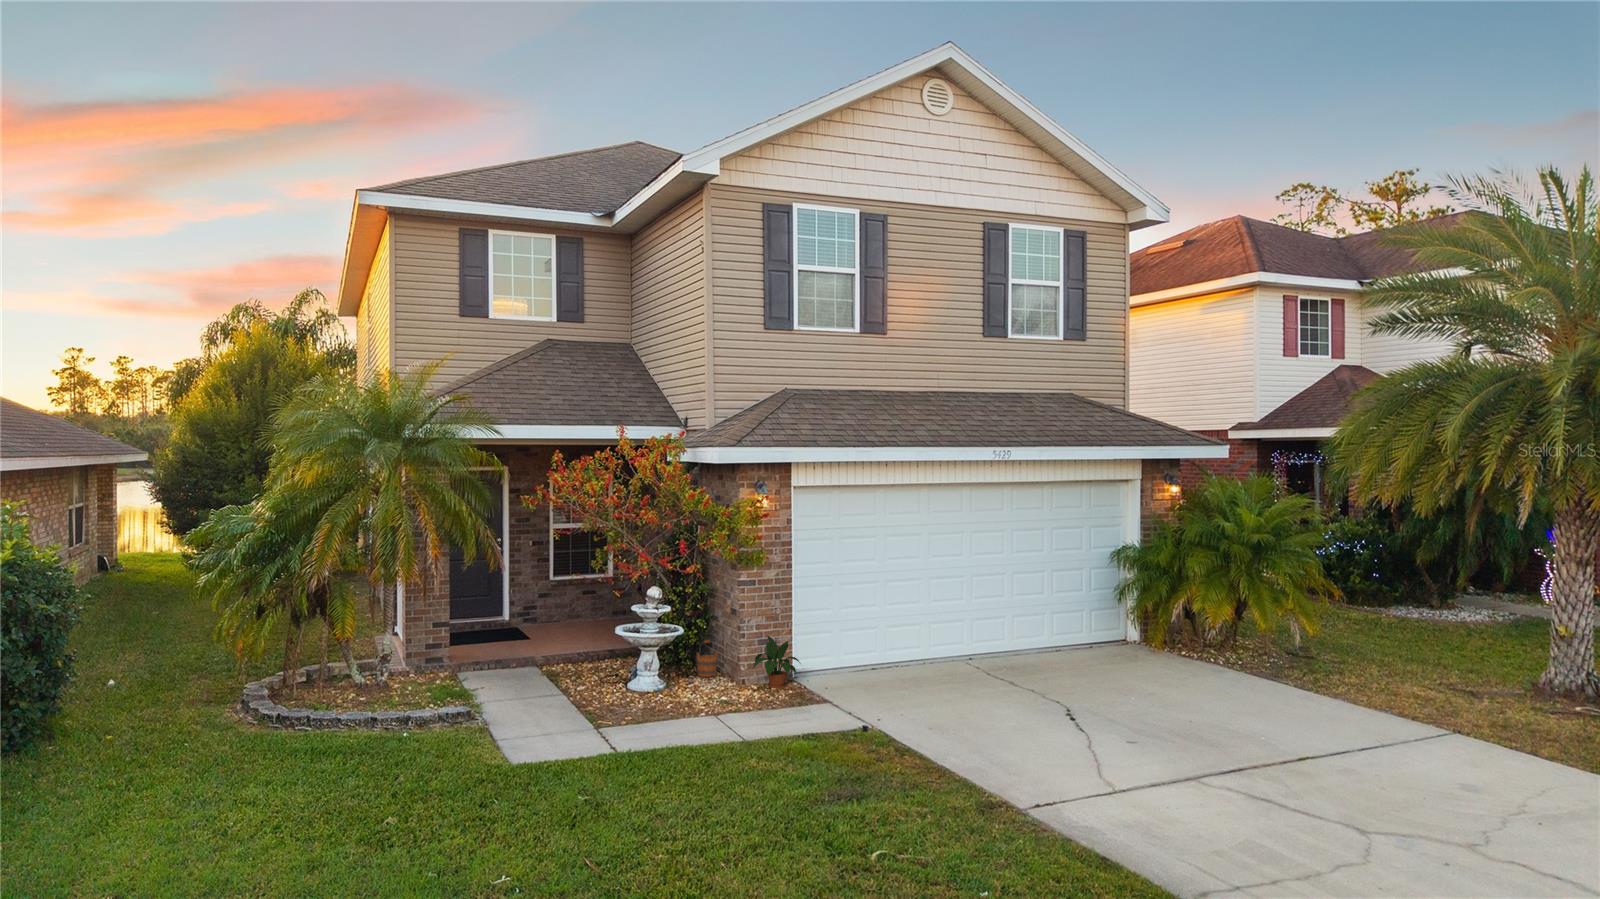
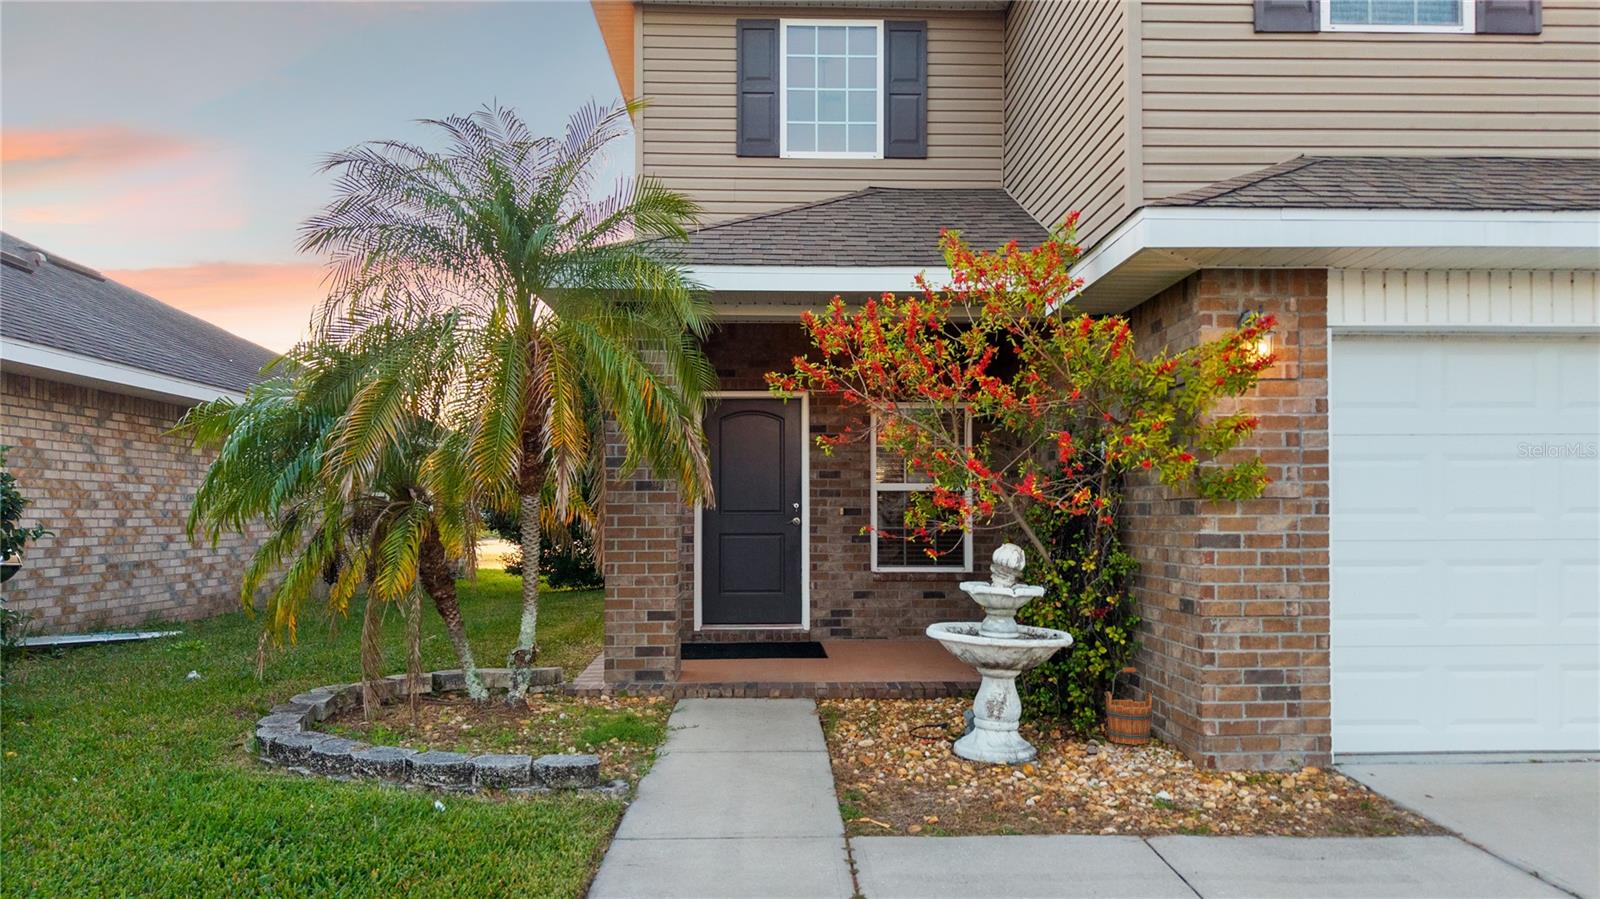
potted plant: present [753,636,800,688] -> none [1234,658,1359,783]

